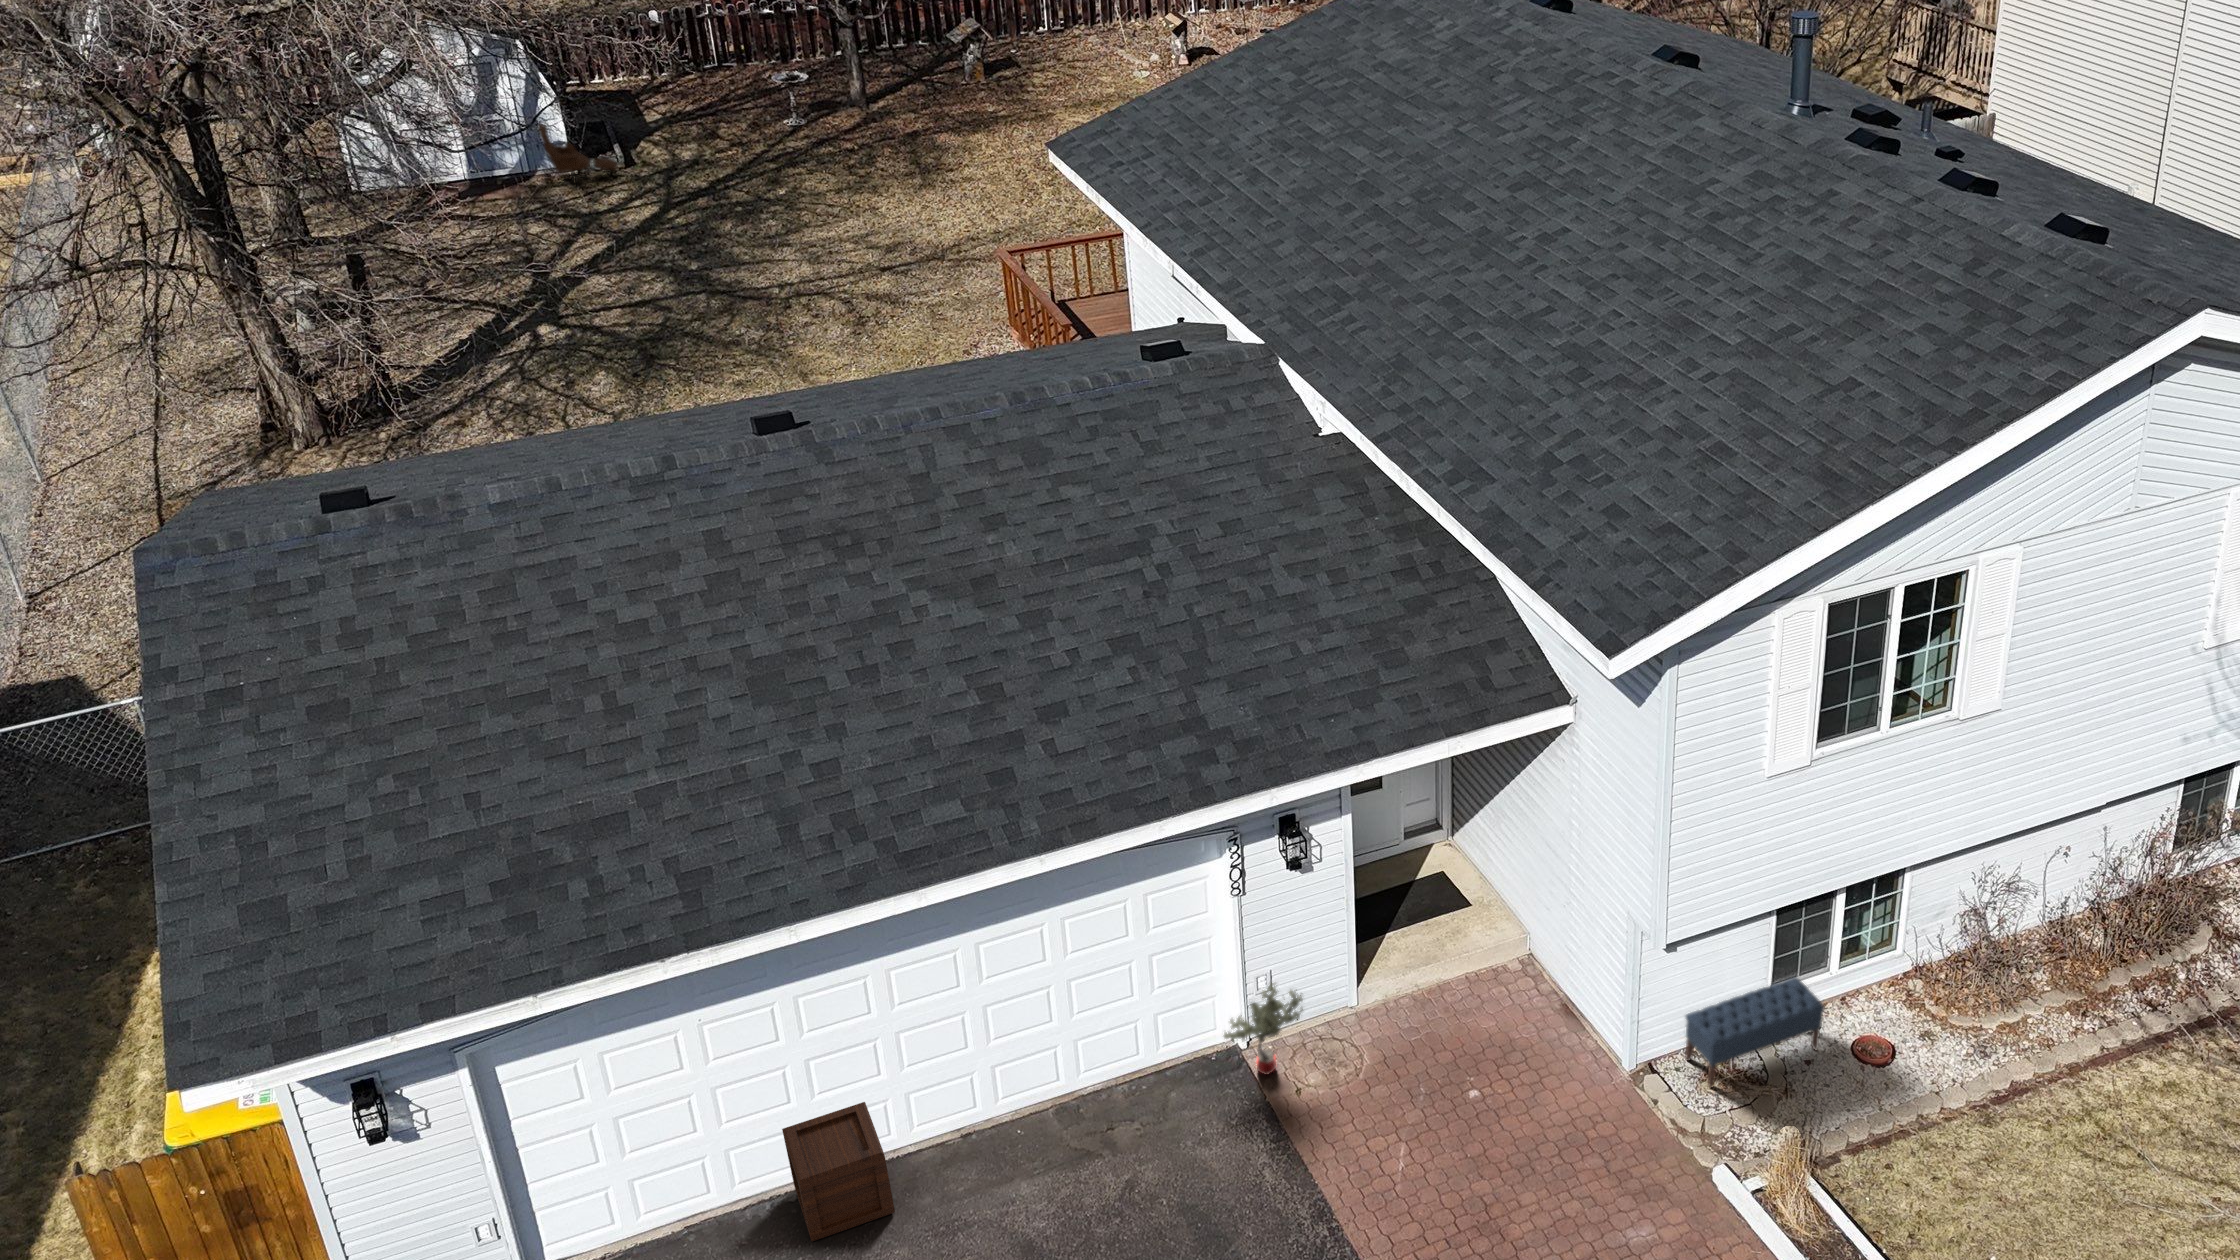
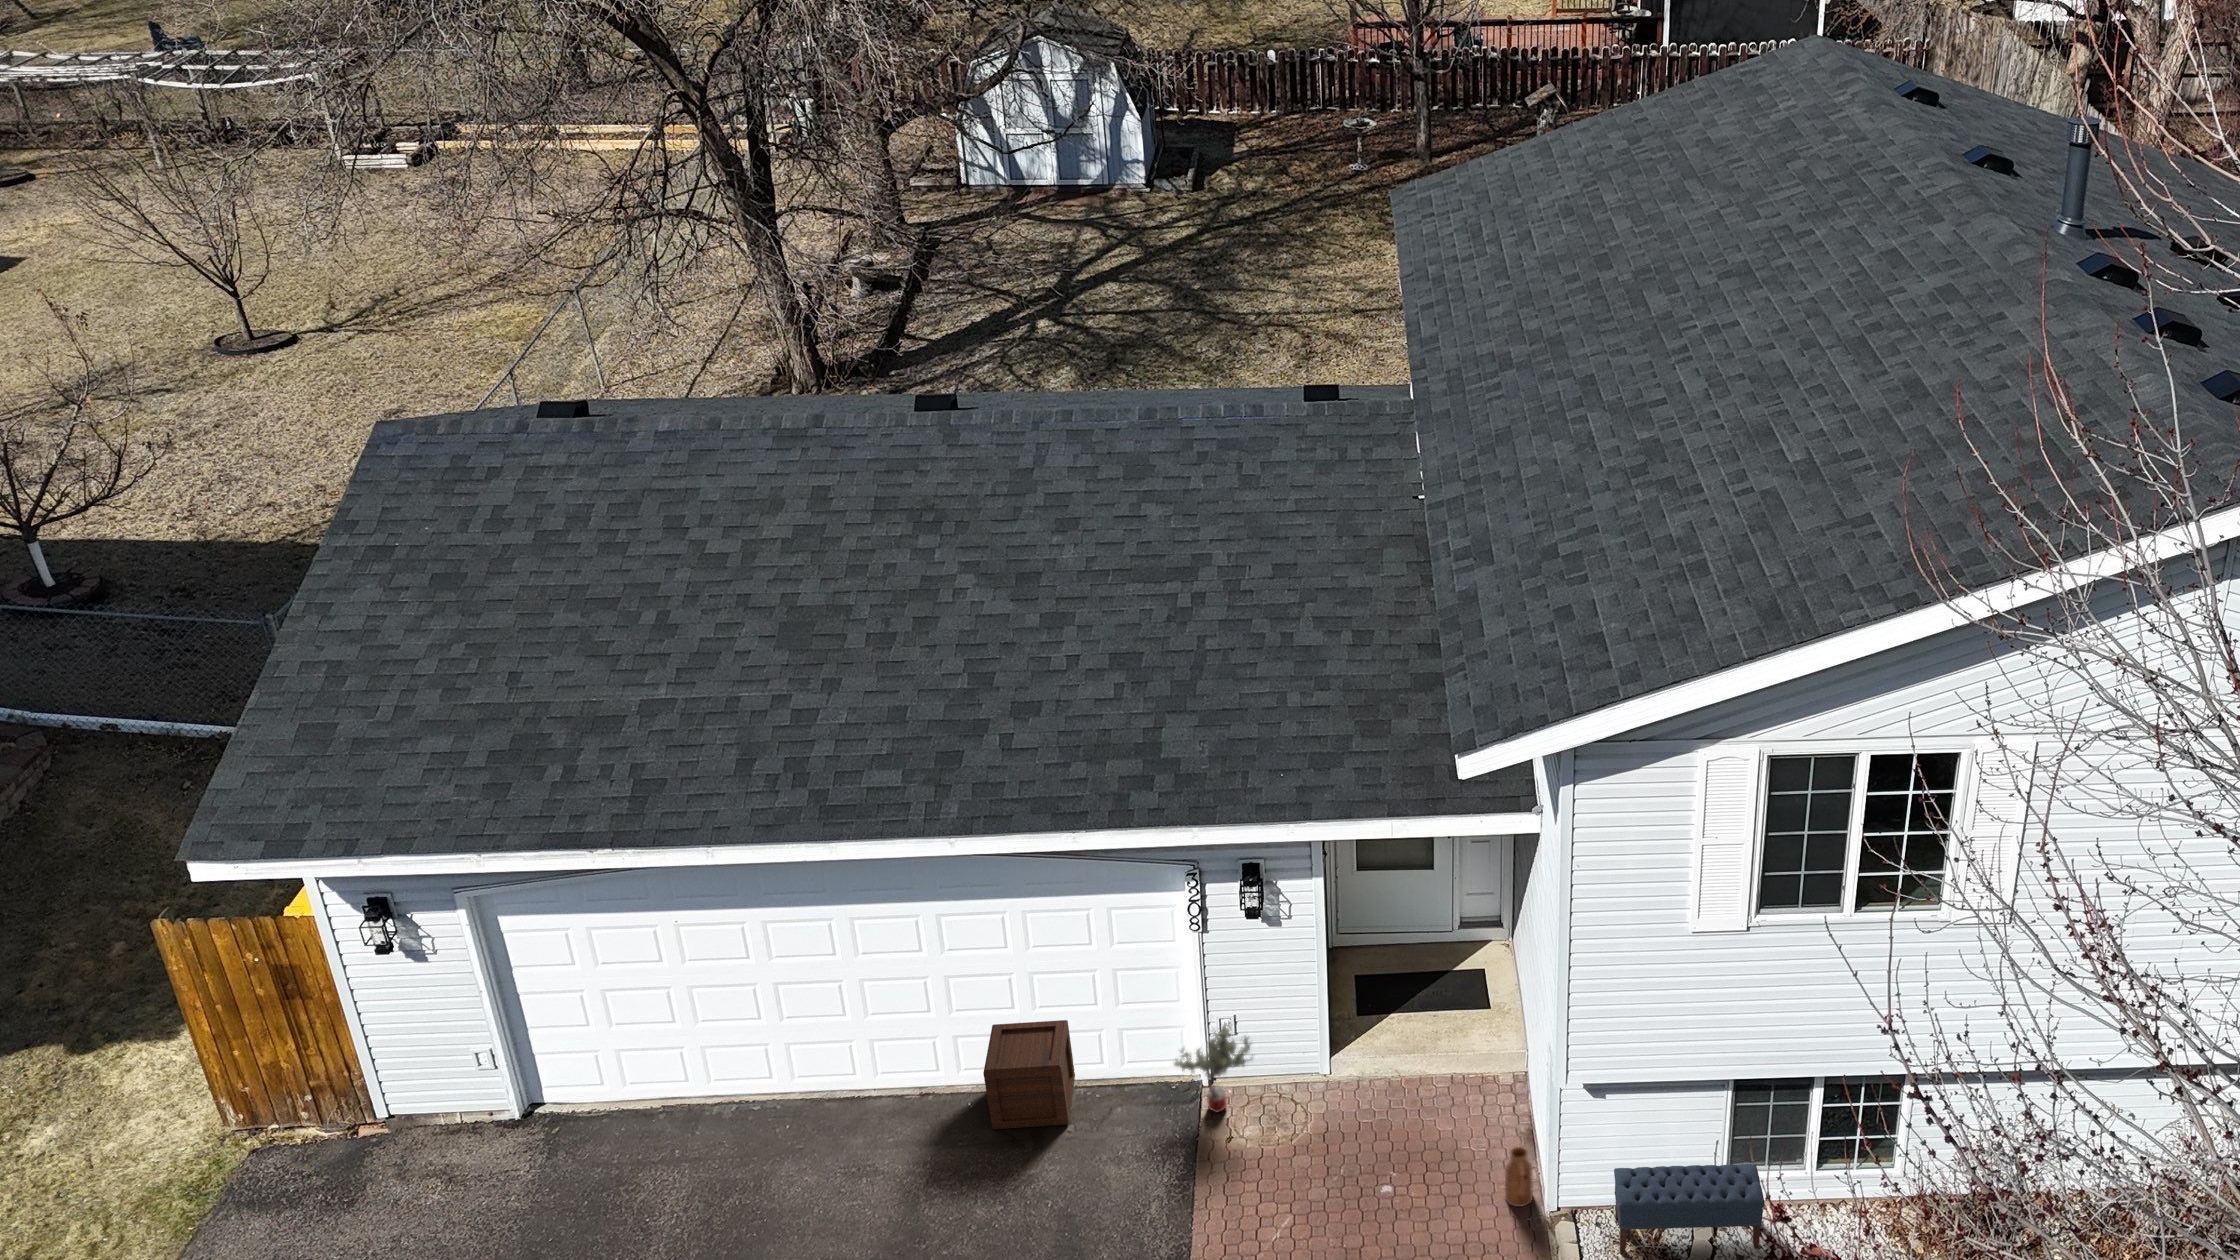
lounge chair: present [538,124,618,186] -> none [1115,143,1183,205]
watering can: none [1581,1020,1618,1077] -> present [1505,1146,1533,1207]
wooden crate: present [782,1102,895,1242] -> present [983,1020,1075,1129]

